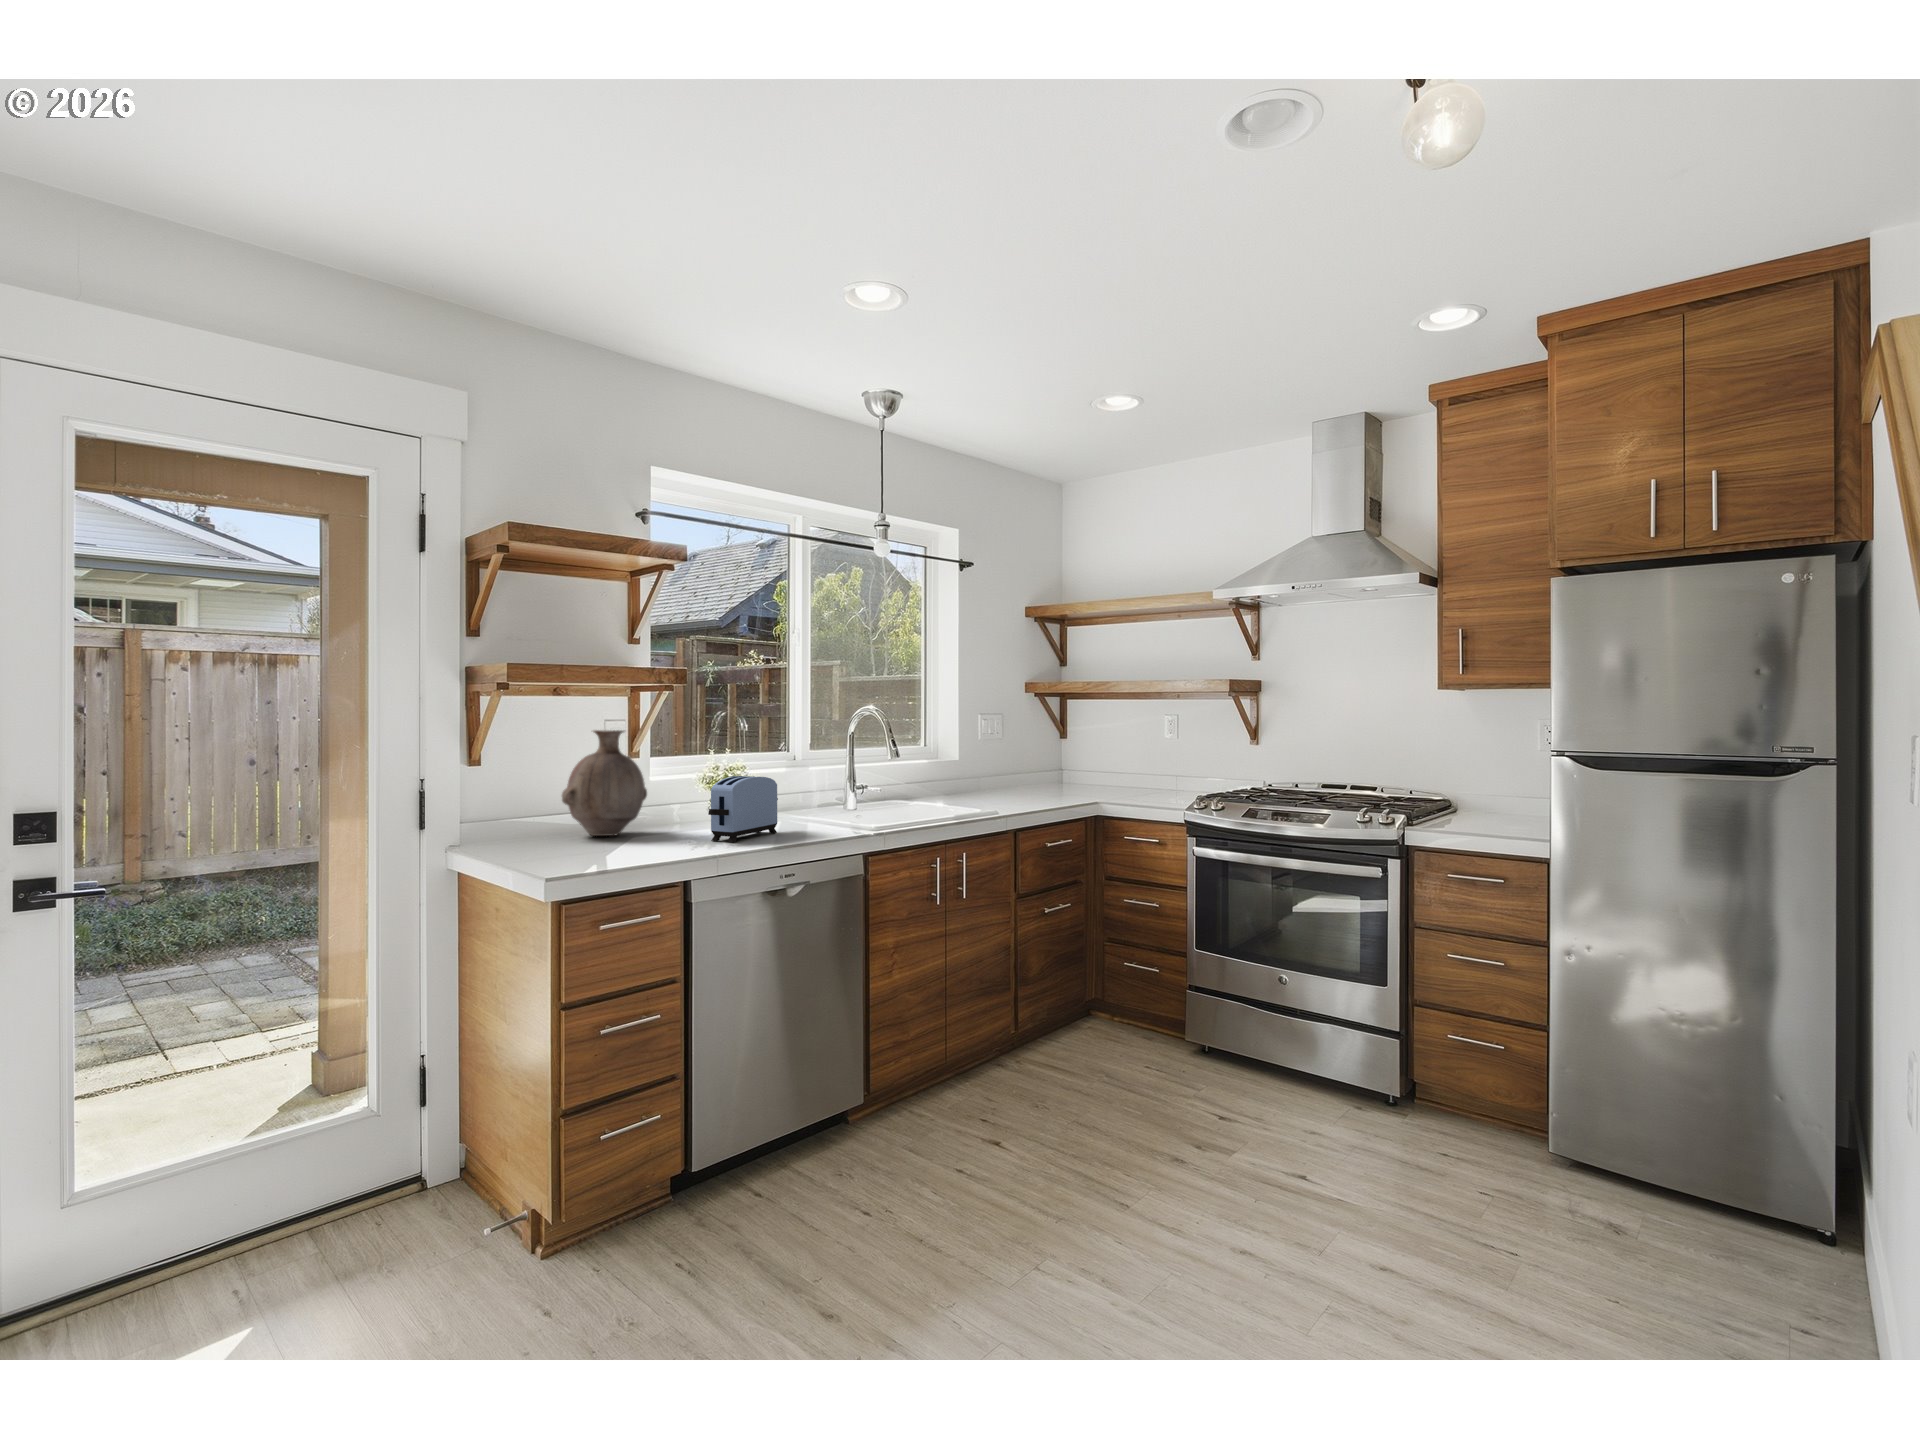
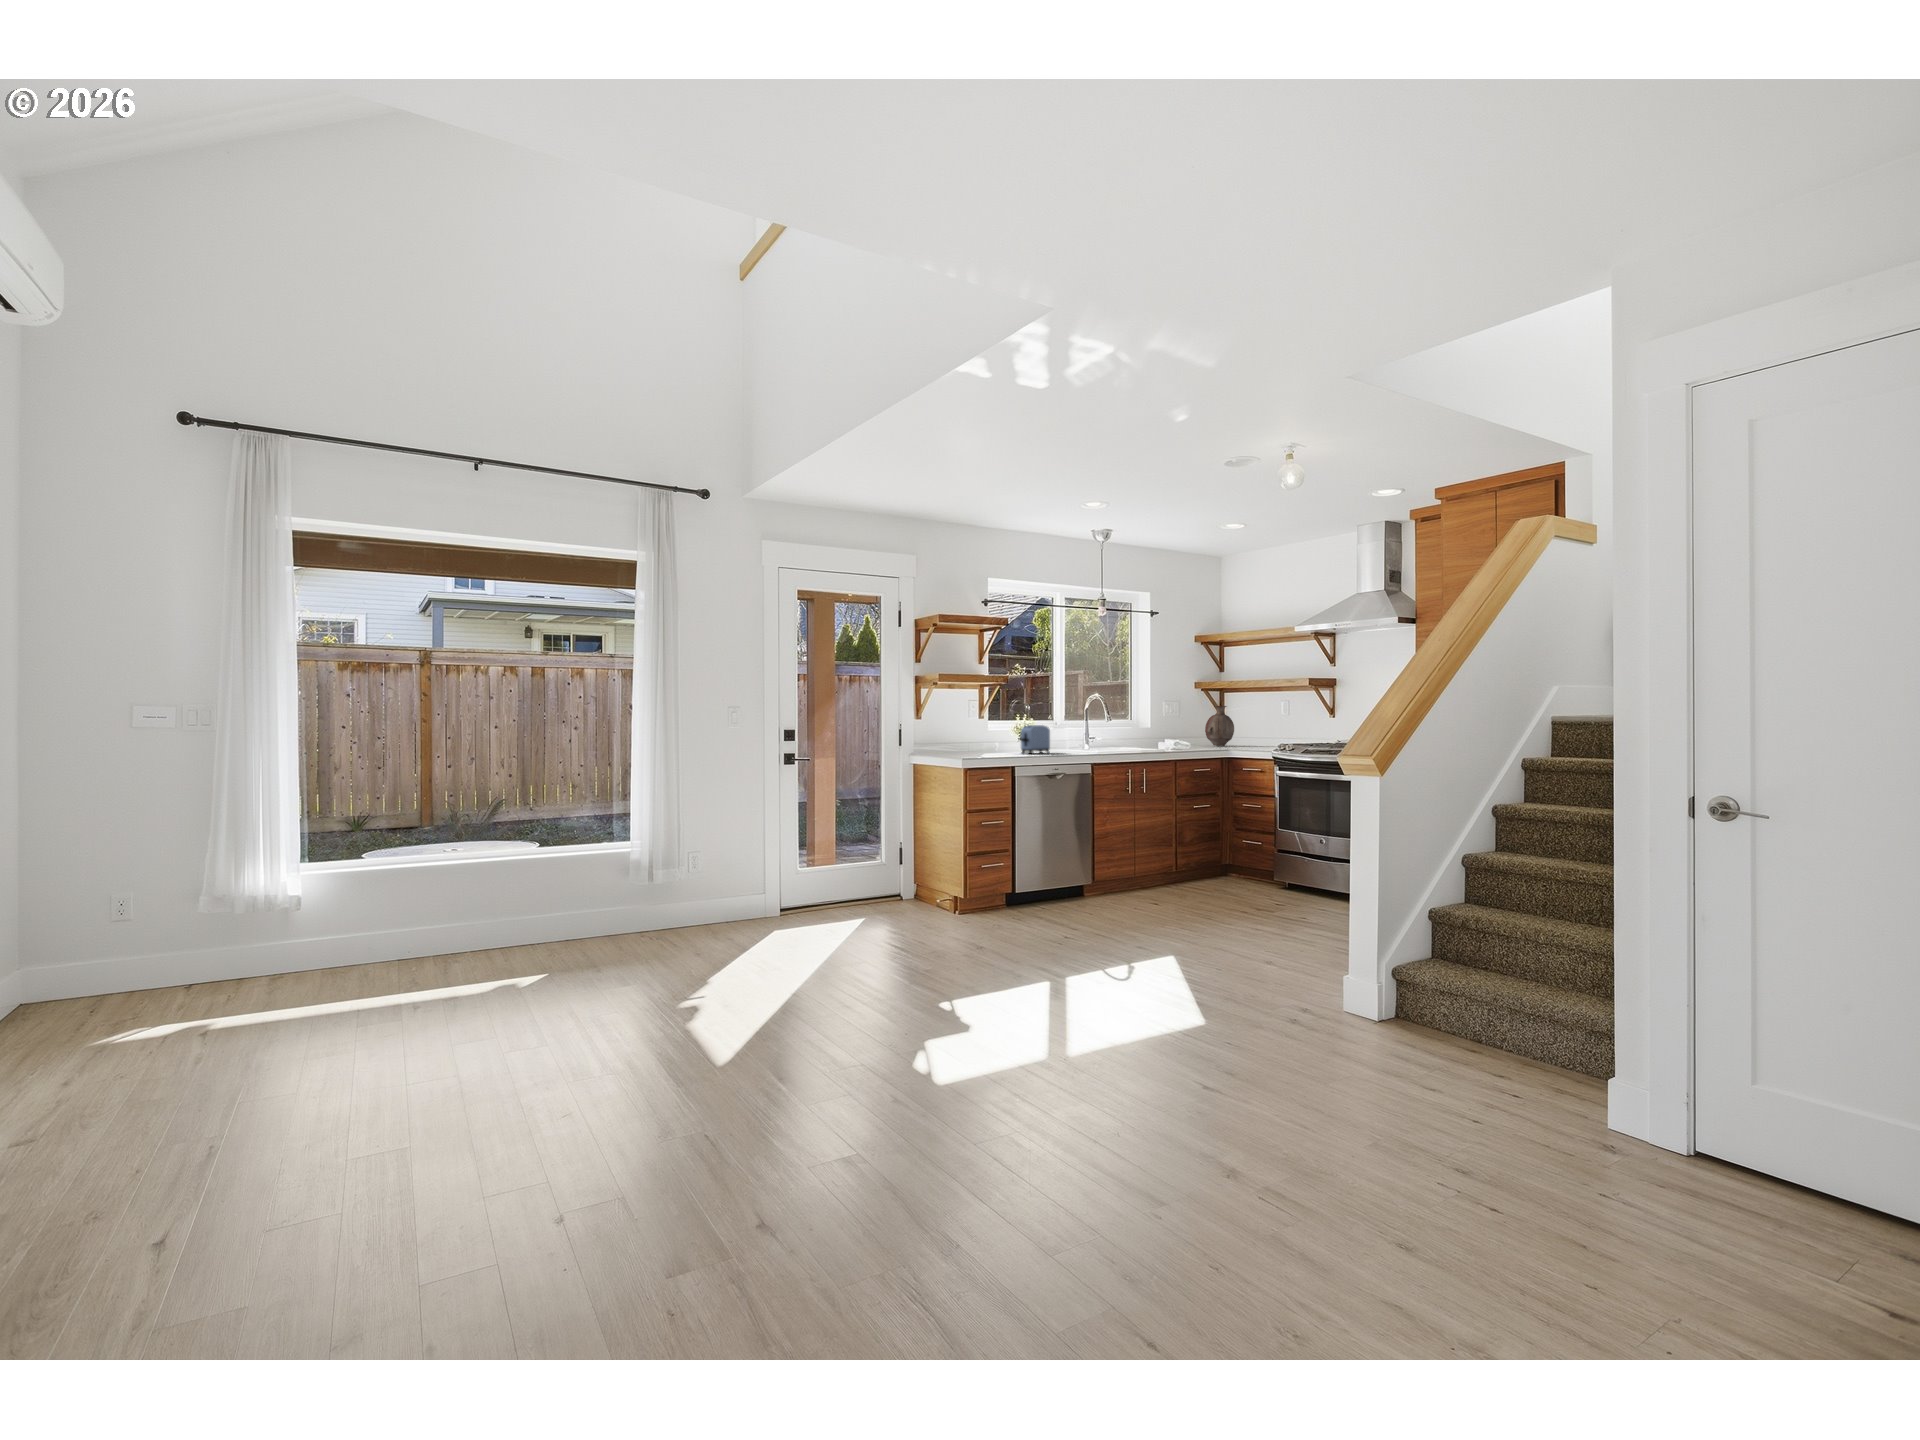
vase: present [562,730,647,836] -> present [1205,706,1234,746]

